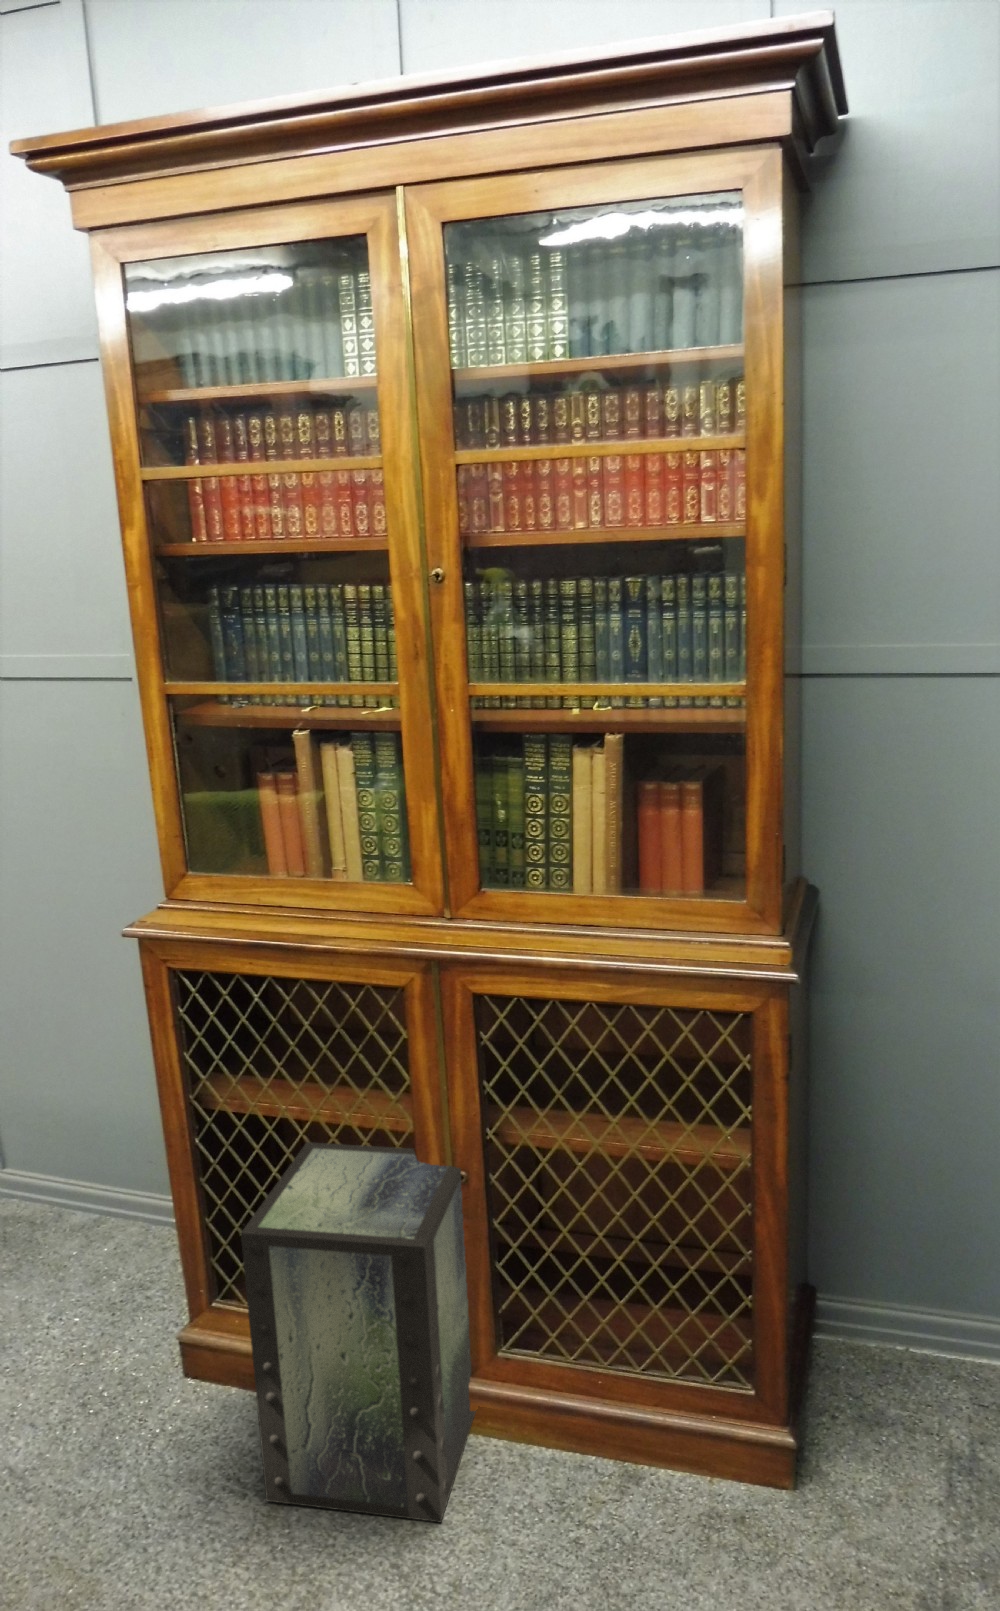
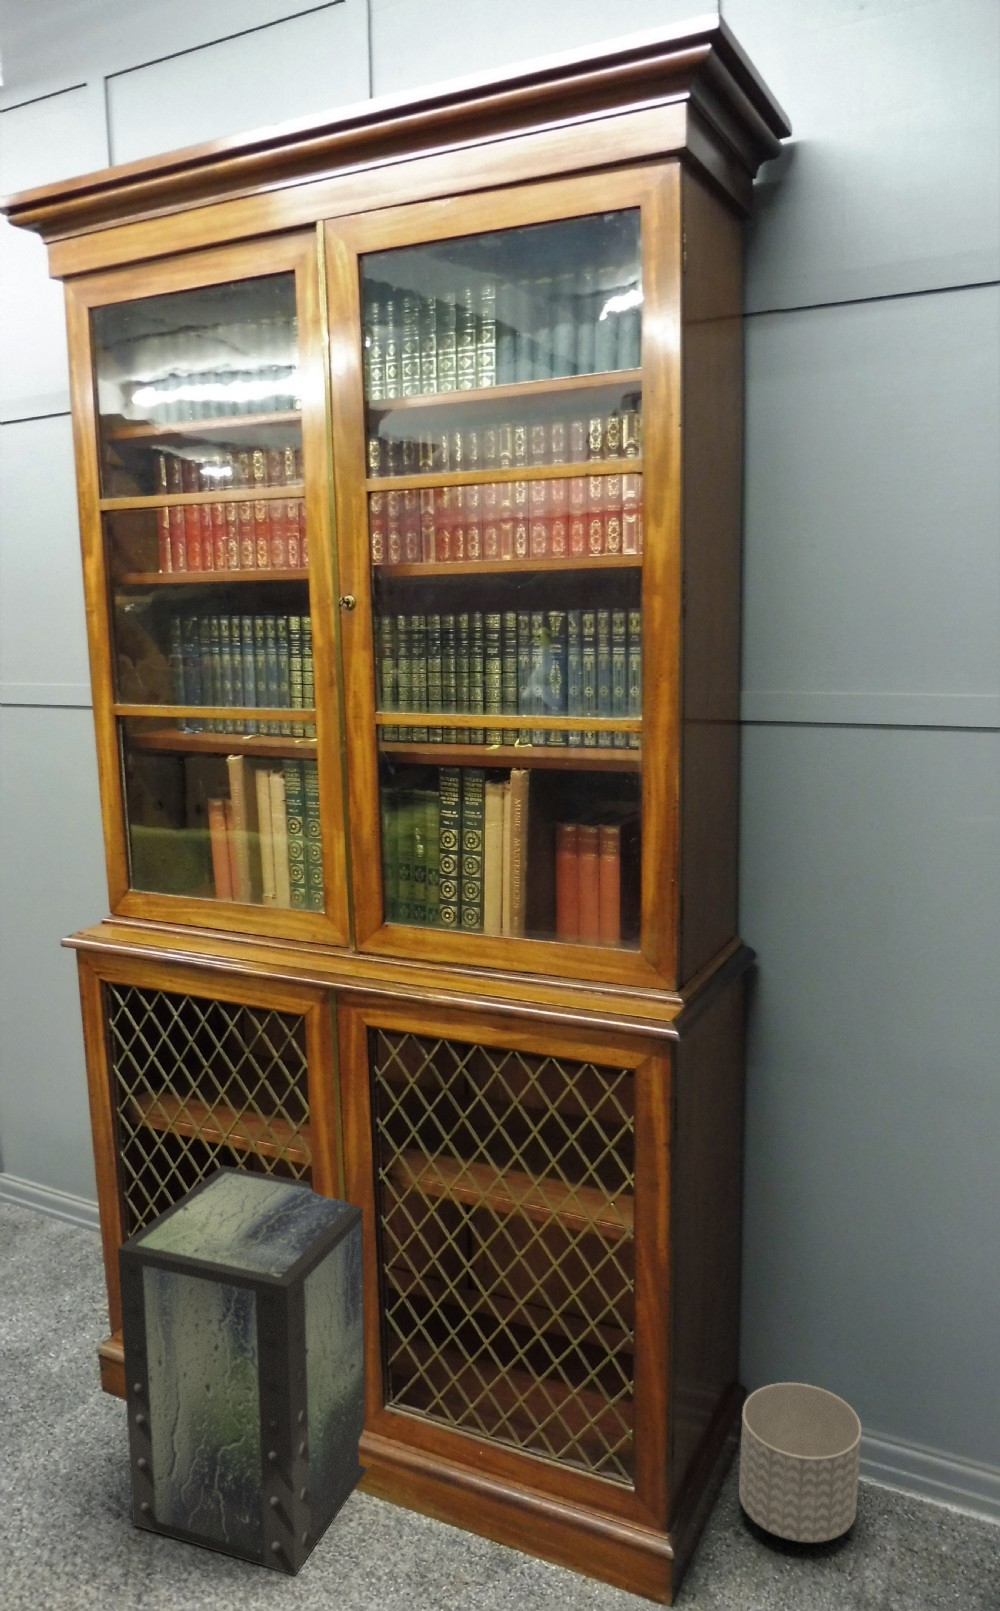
planter: none [824,1276,936,1417] -> present [739,1383,861,1543]

